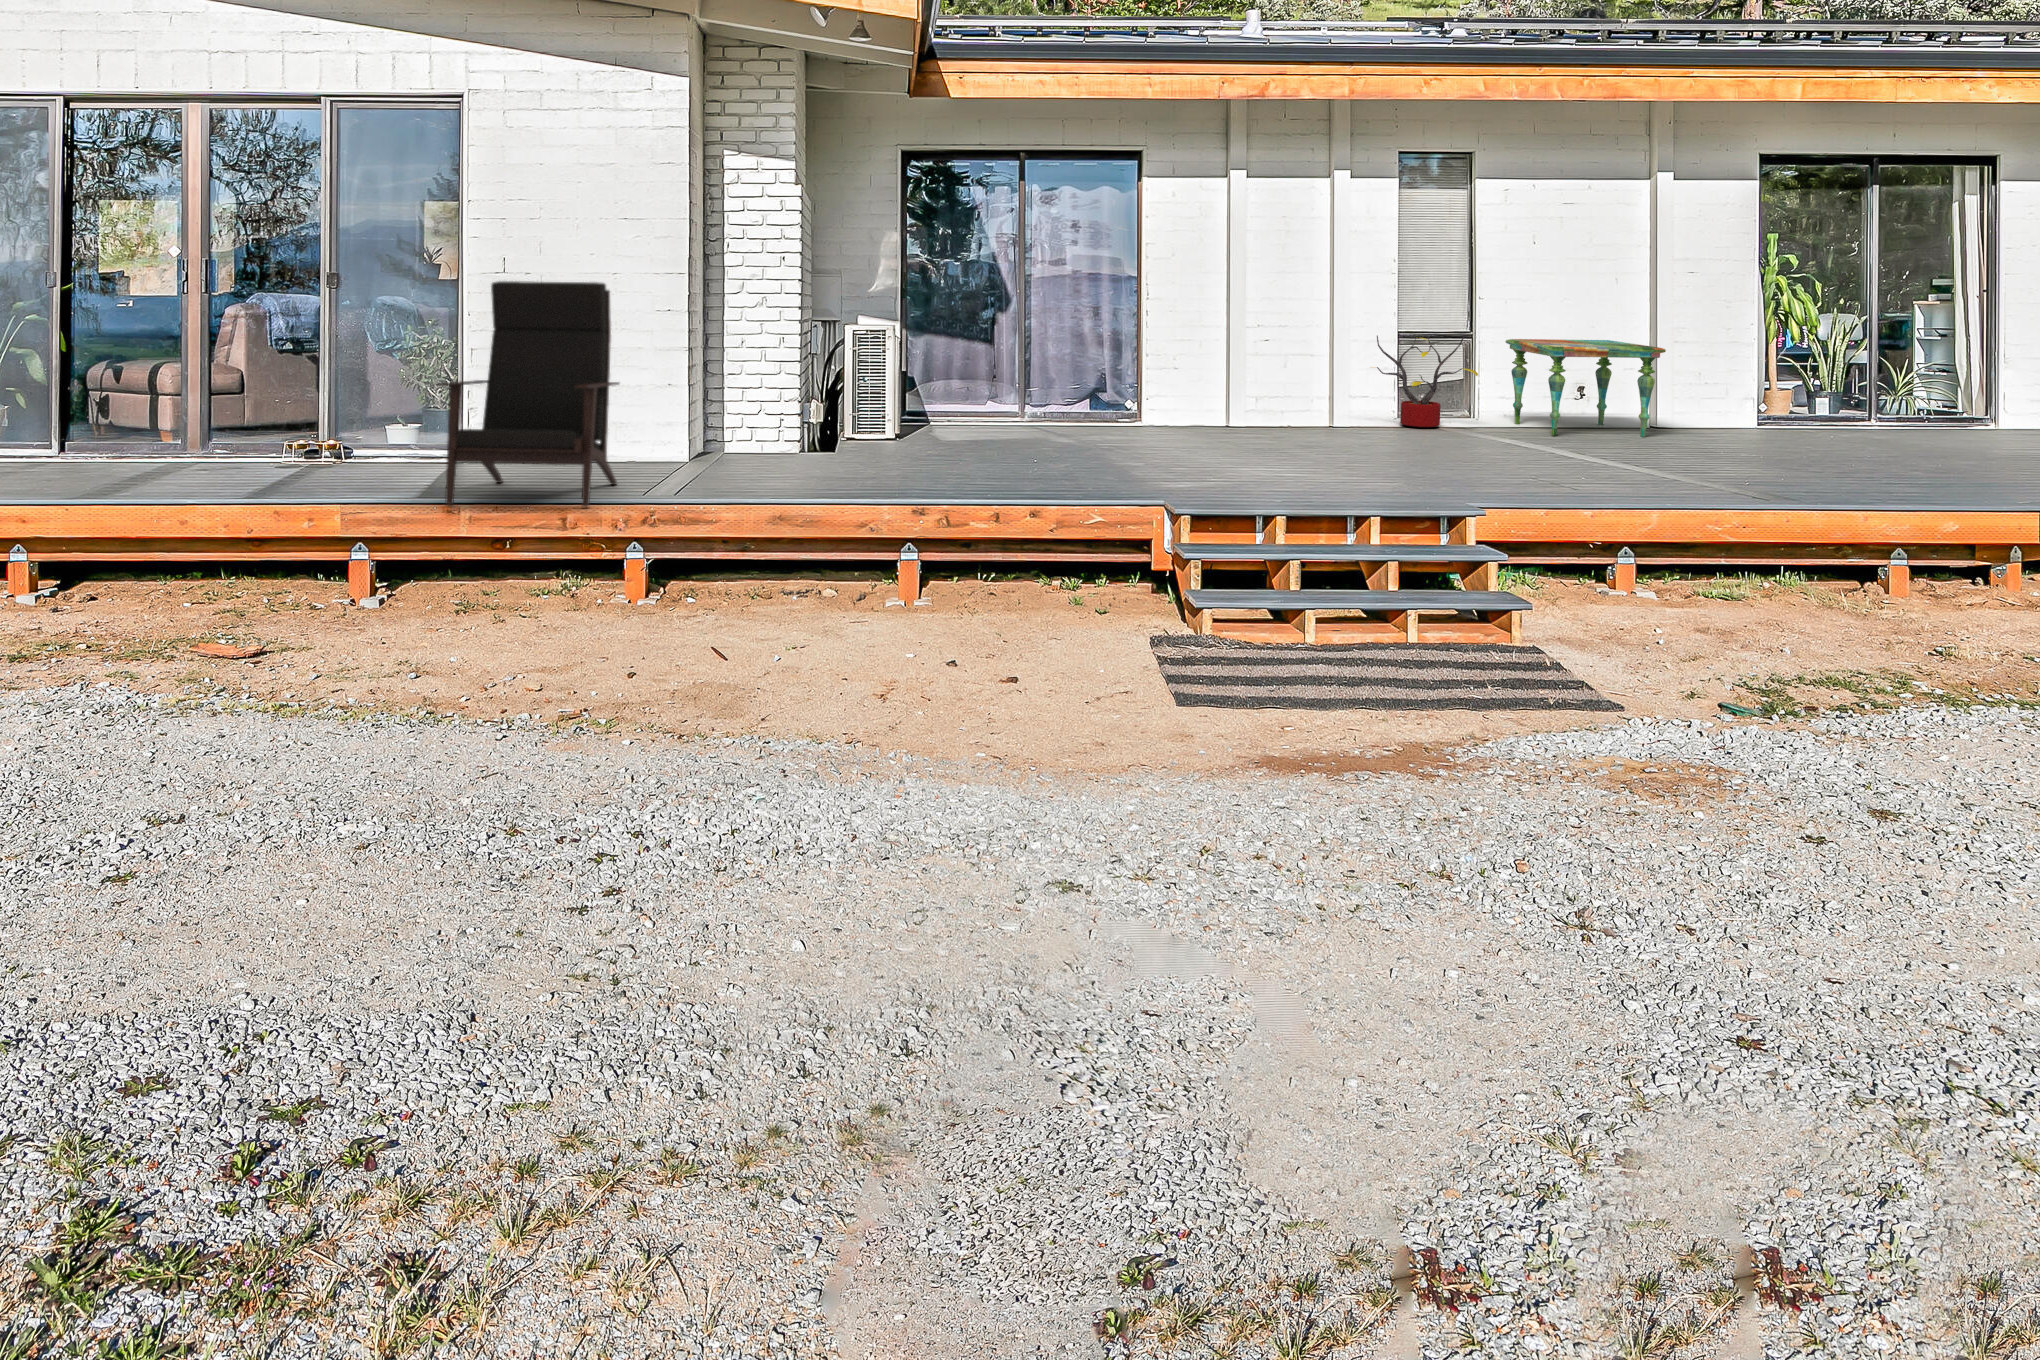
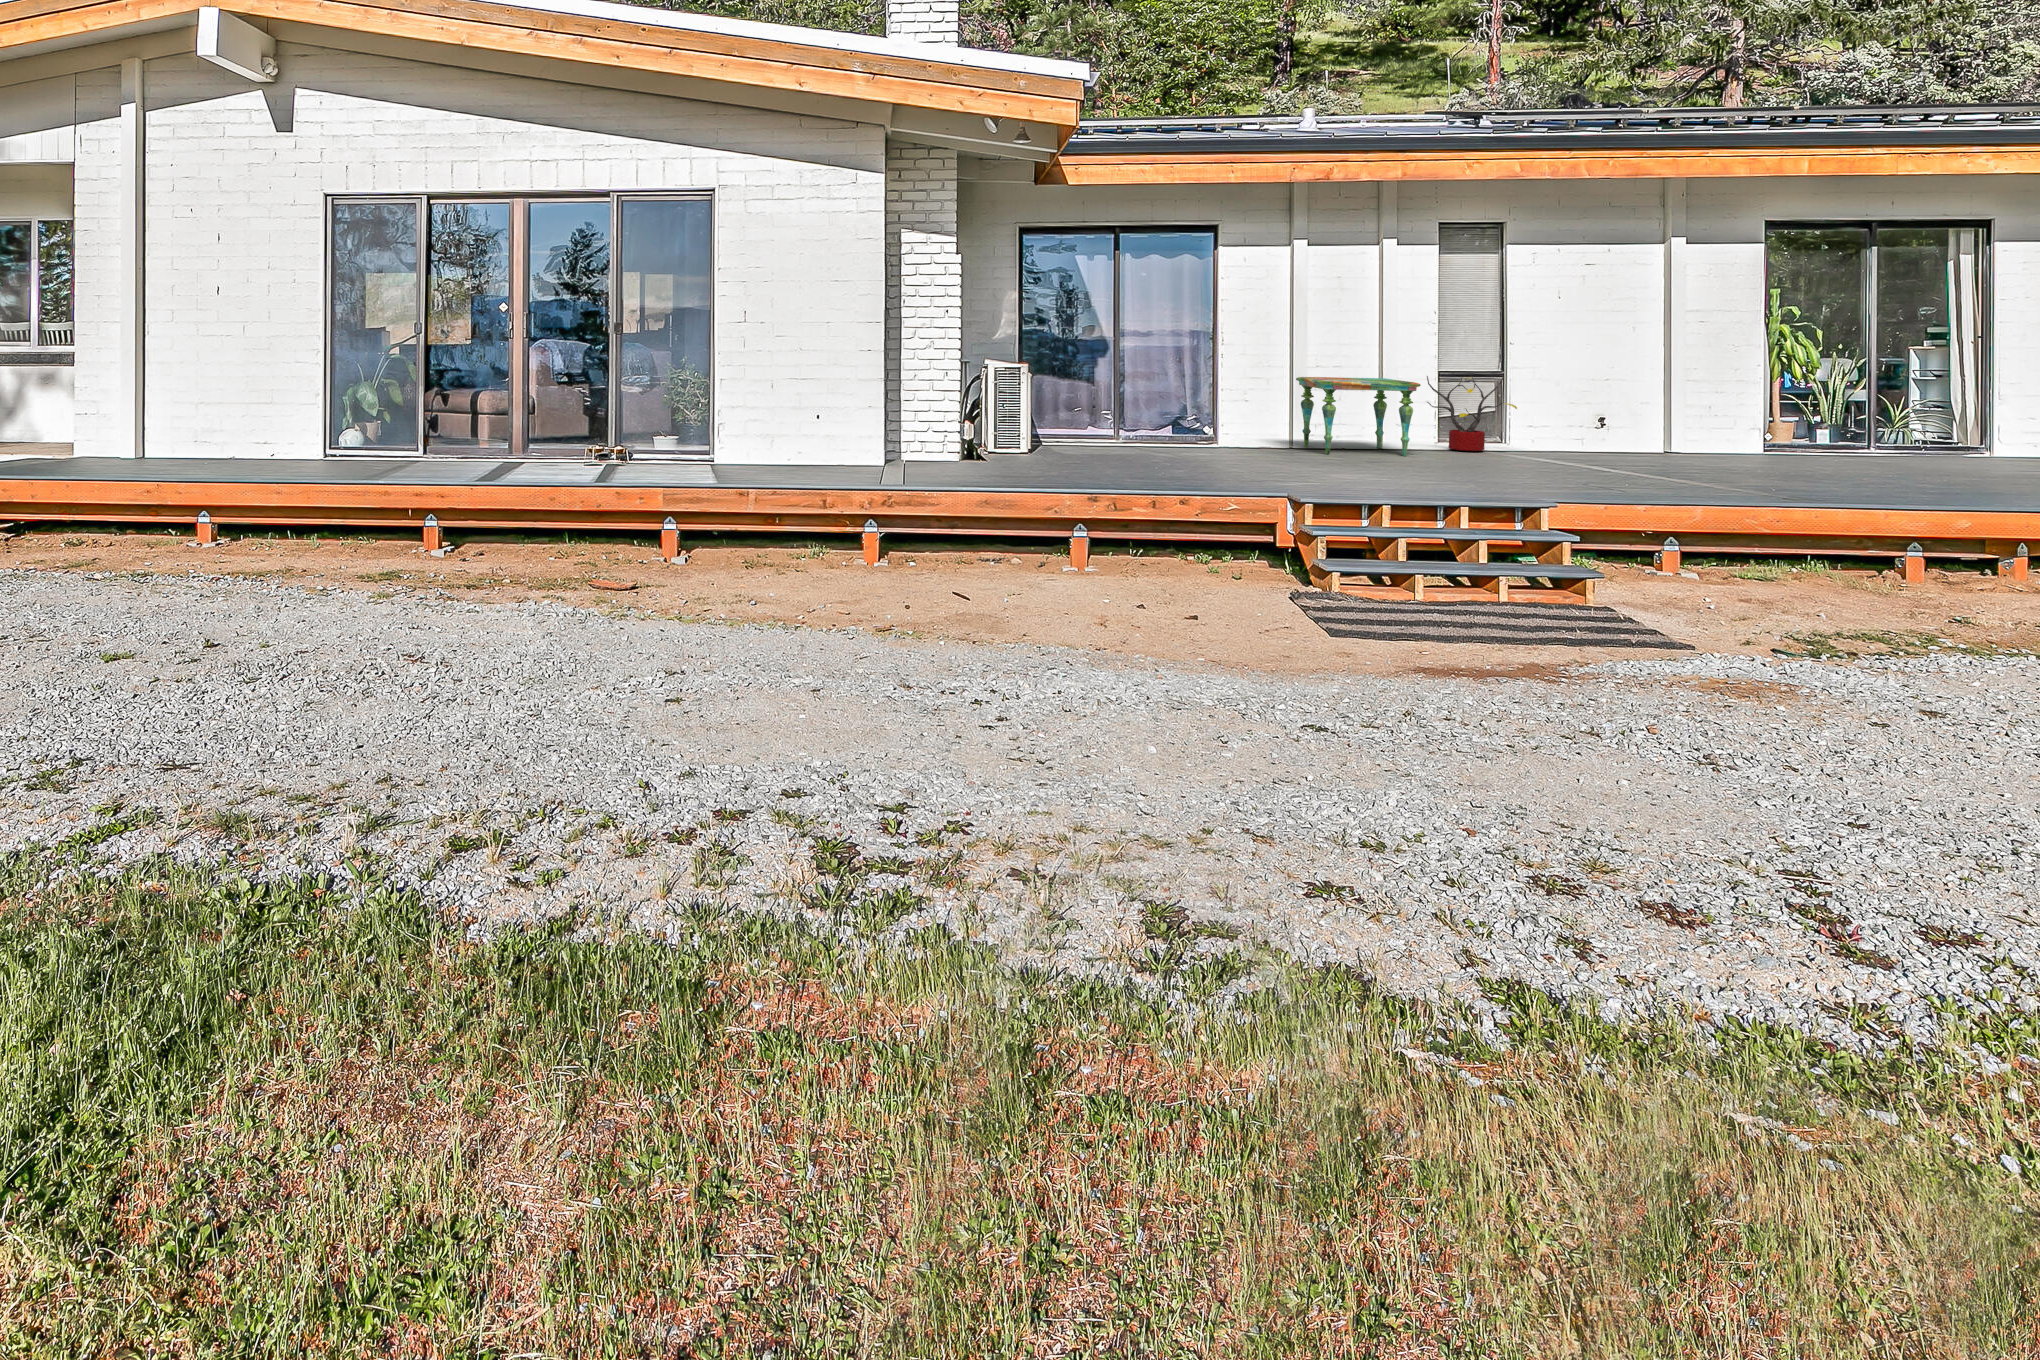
lounge chair: present [438,281,619,507] -> none [749,325,864,488]
side table: present [1505,339,1666,437] -> present [1296,377,1420,456]

